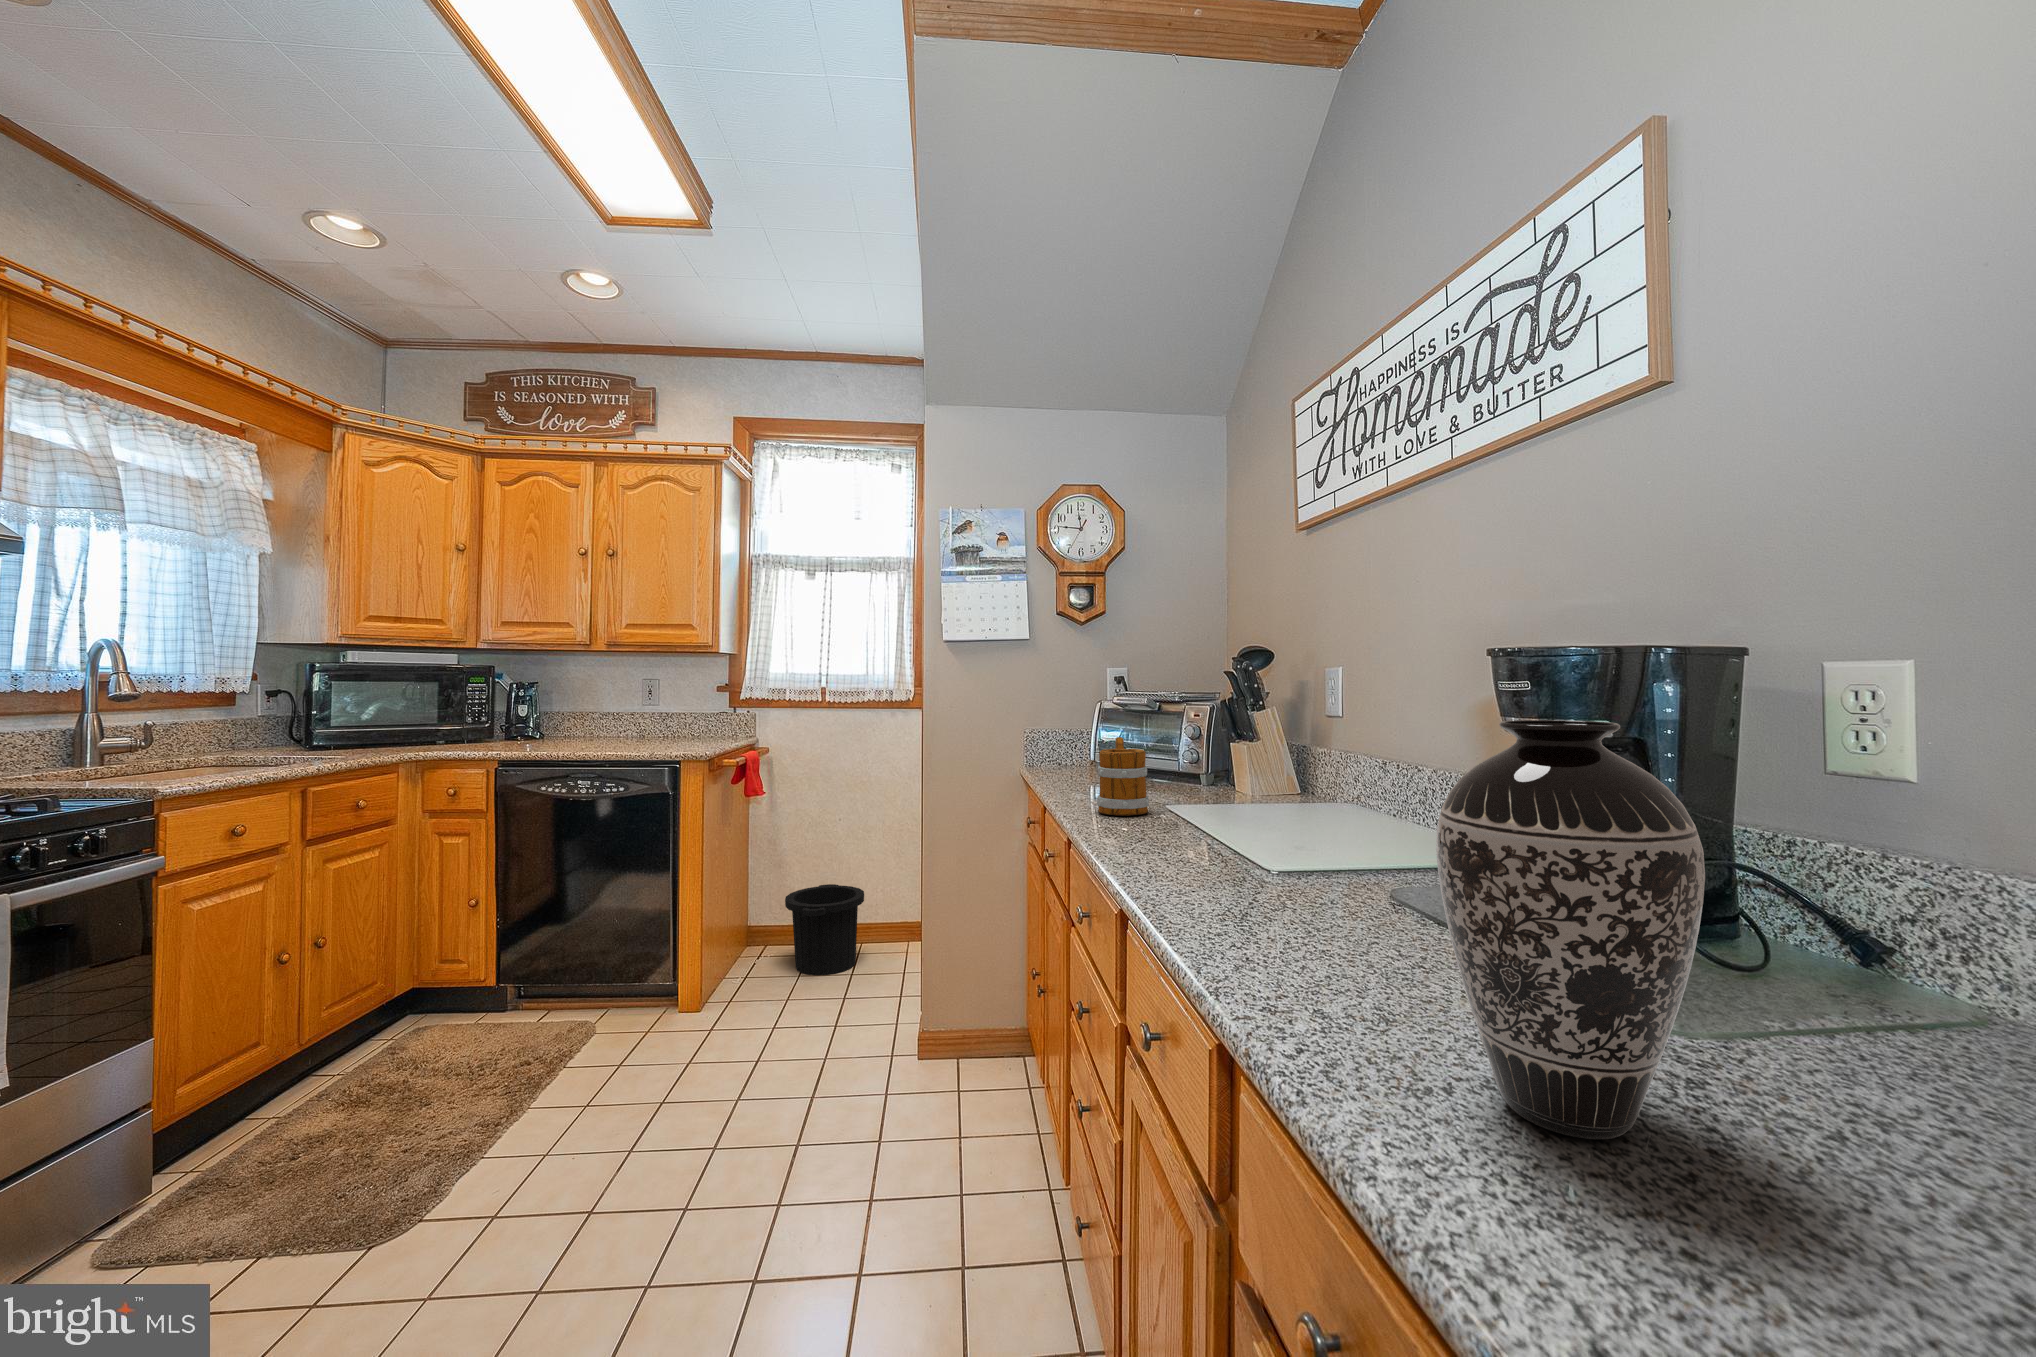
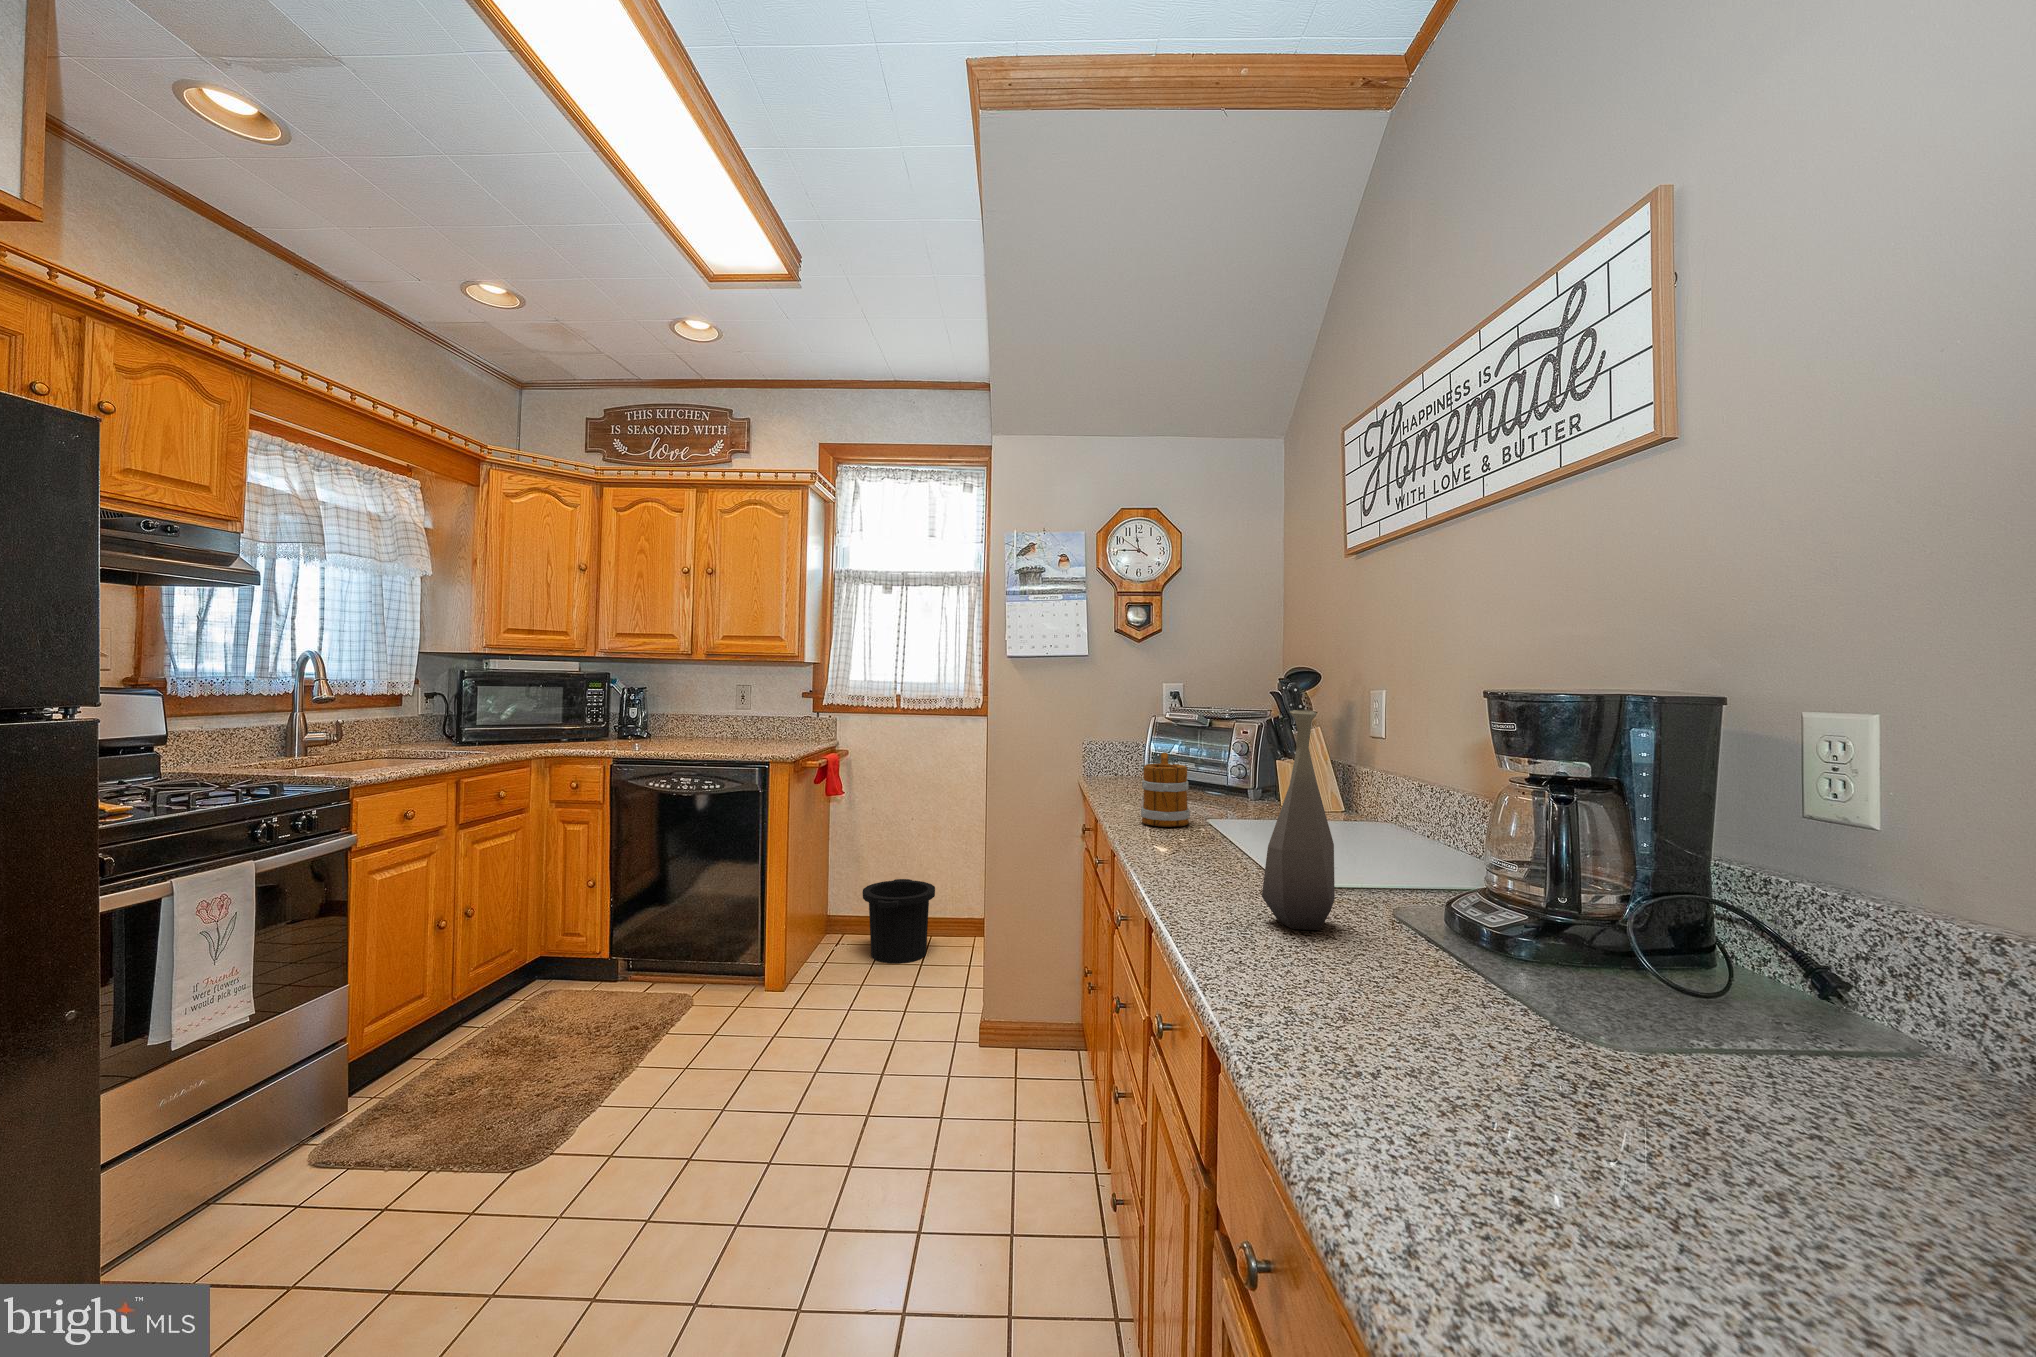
bottle: none [1256,677,1336,920] -> present [1262,710,1335,930]
decorative vase: present [1436,720,1705,1139] -> none [1366,766,1579,1119]

